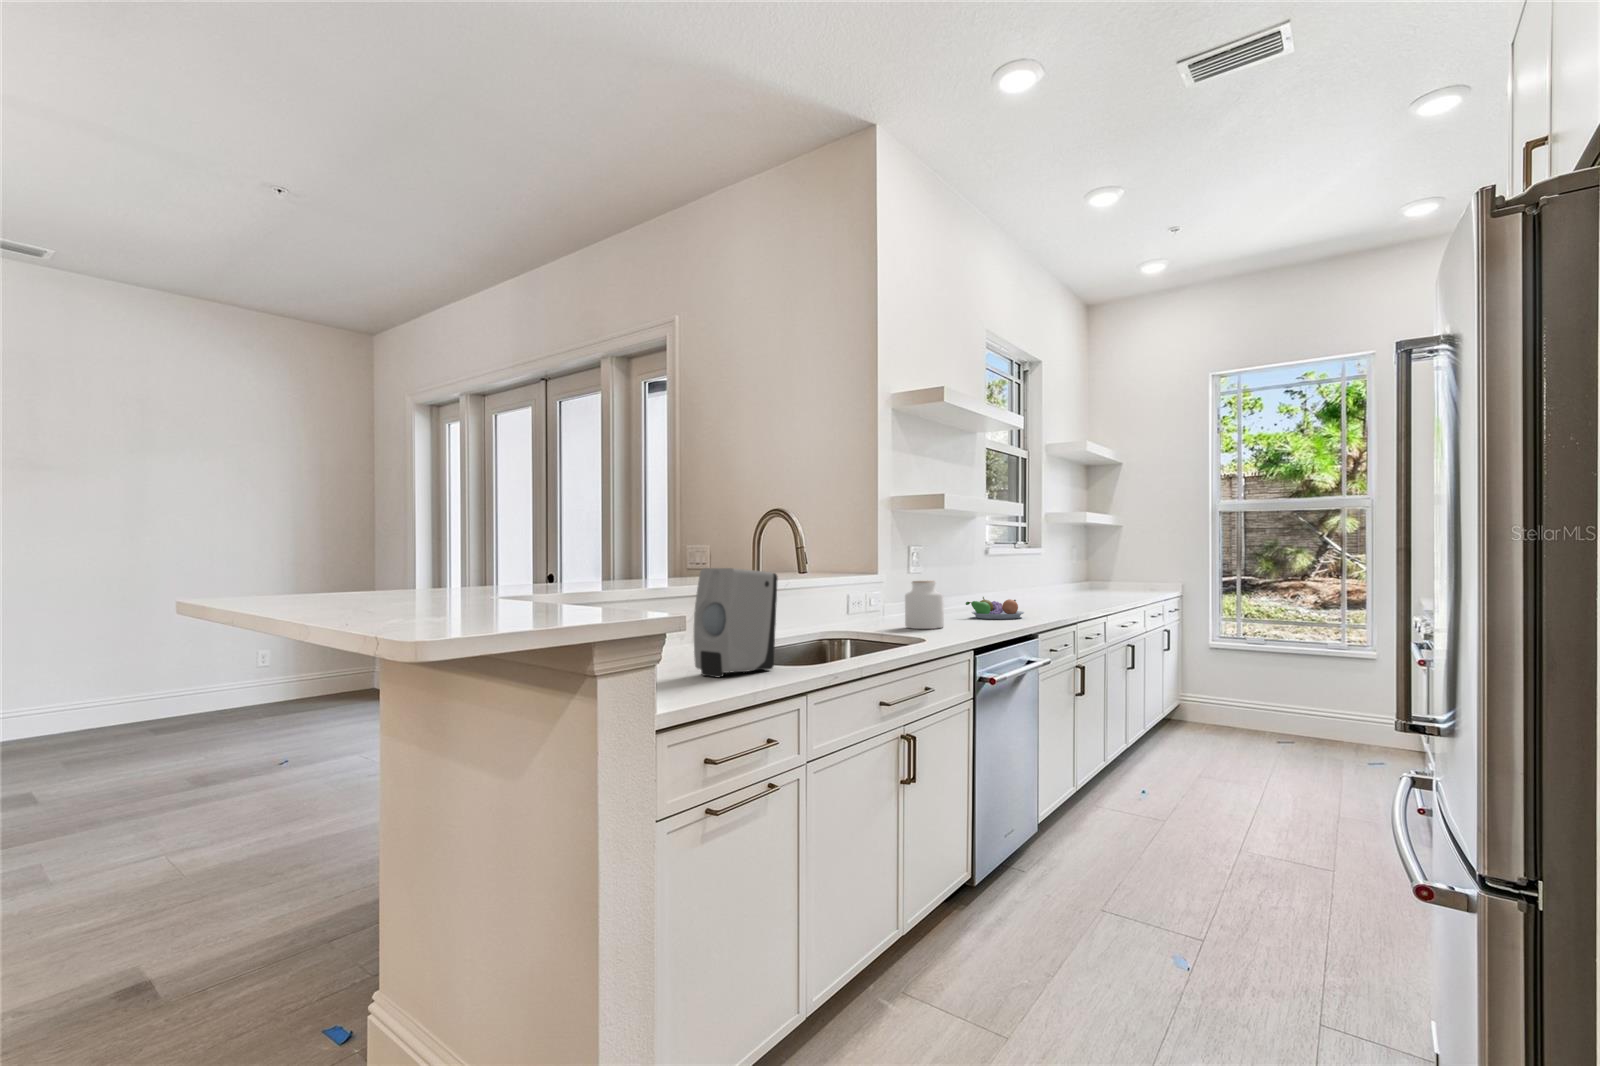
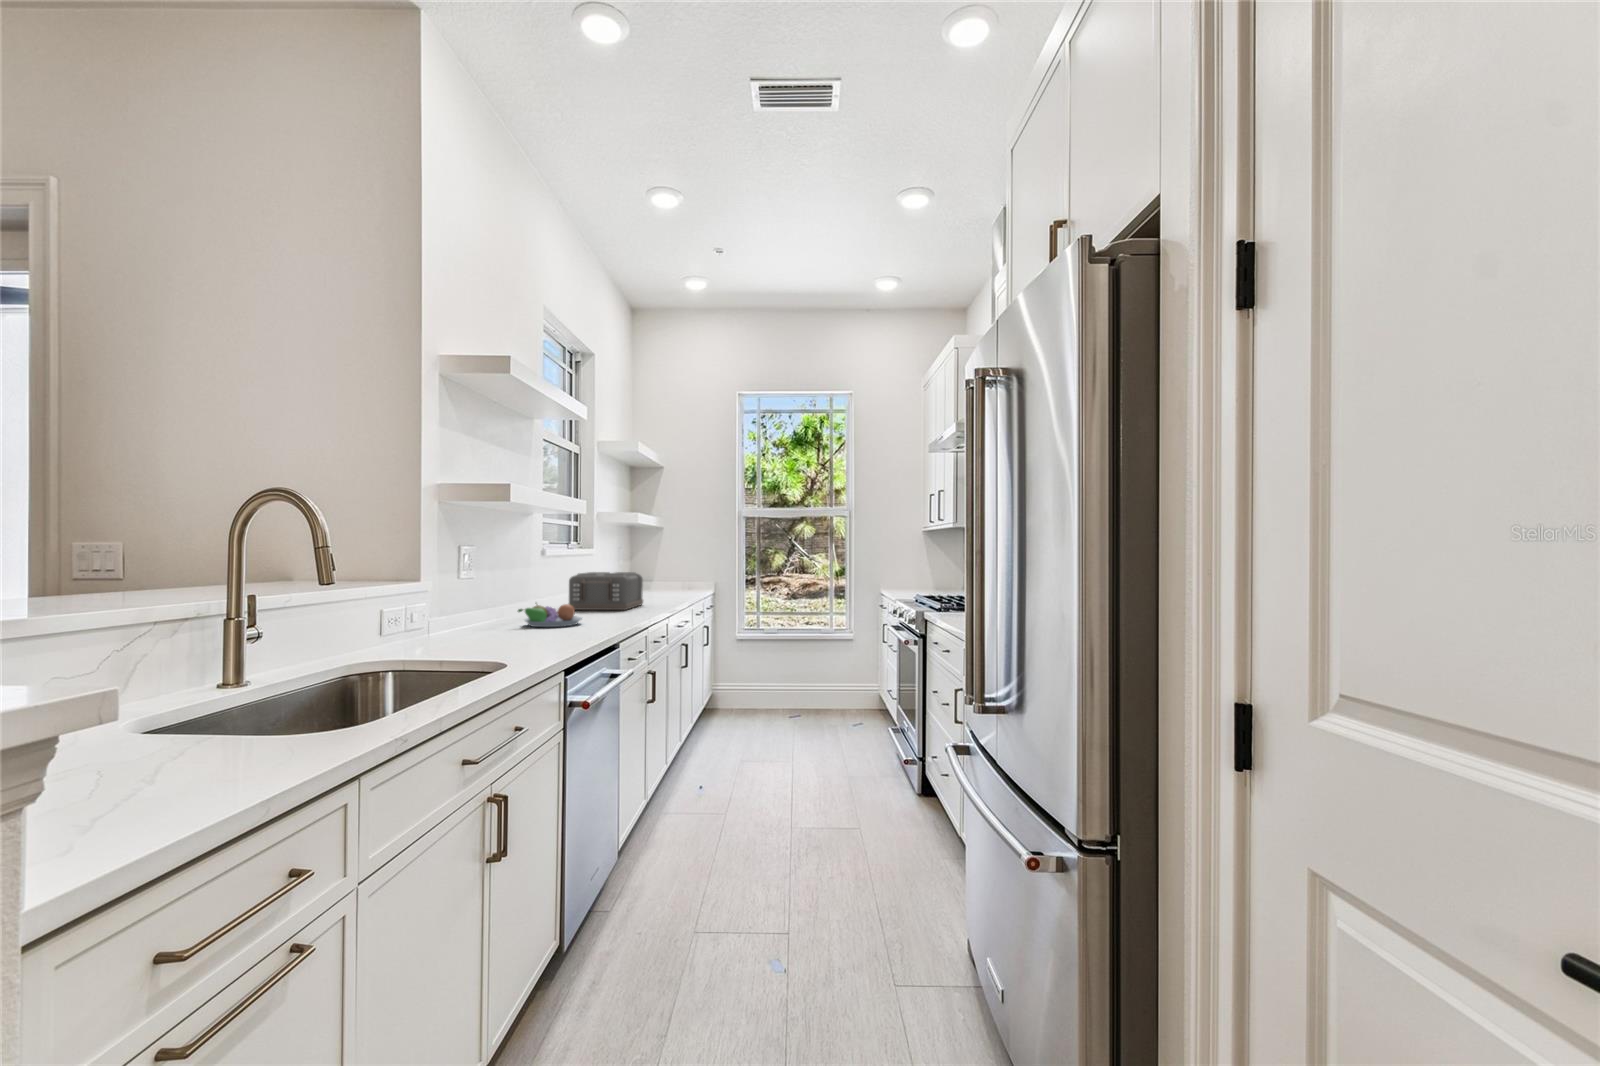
soap dispenser: present [694,568,778,677] -> none [159,595,335,788]
toaster: none [1025,572,1105,610] -> present [569,572,643,610]
jar: present [905,581,944,629] -> none [456,588,507,648]

